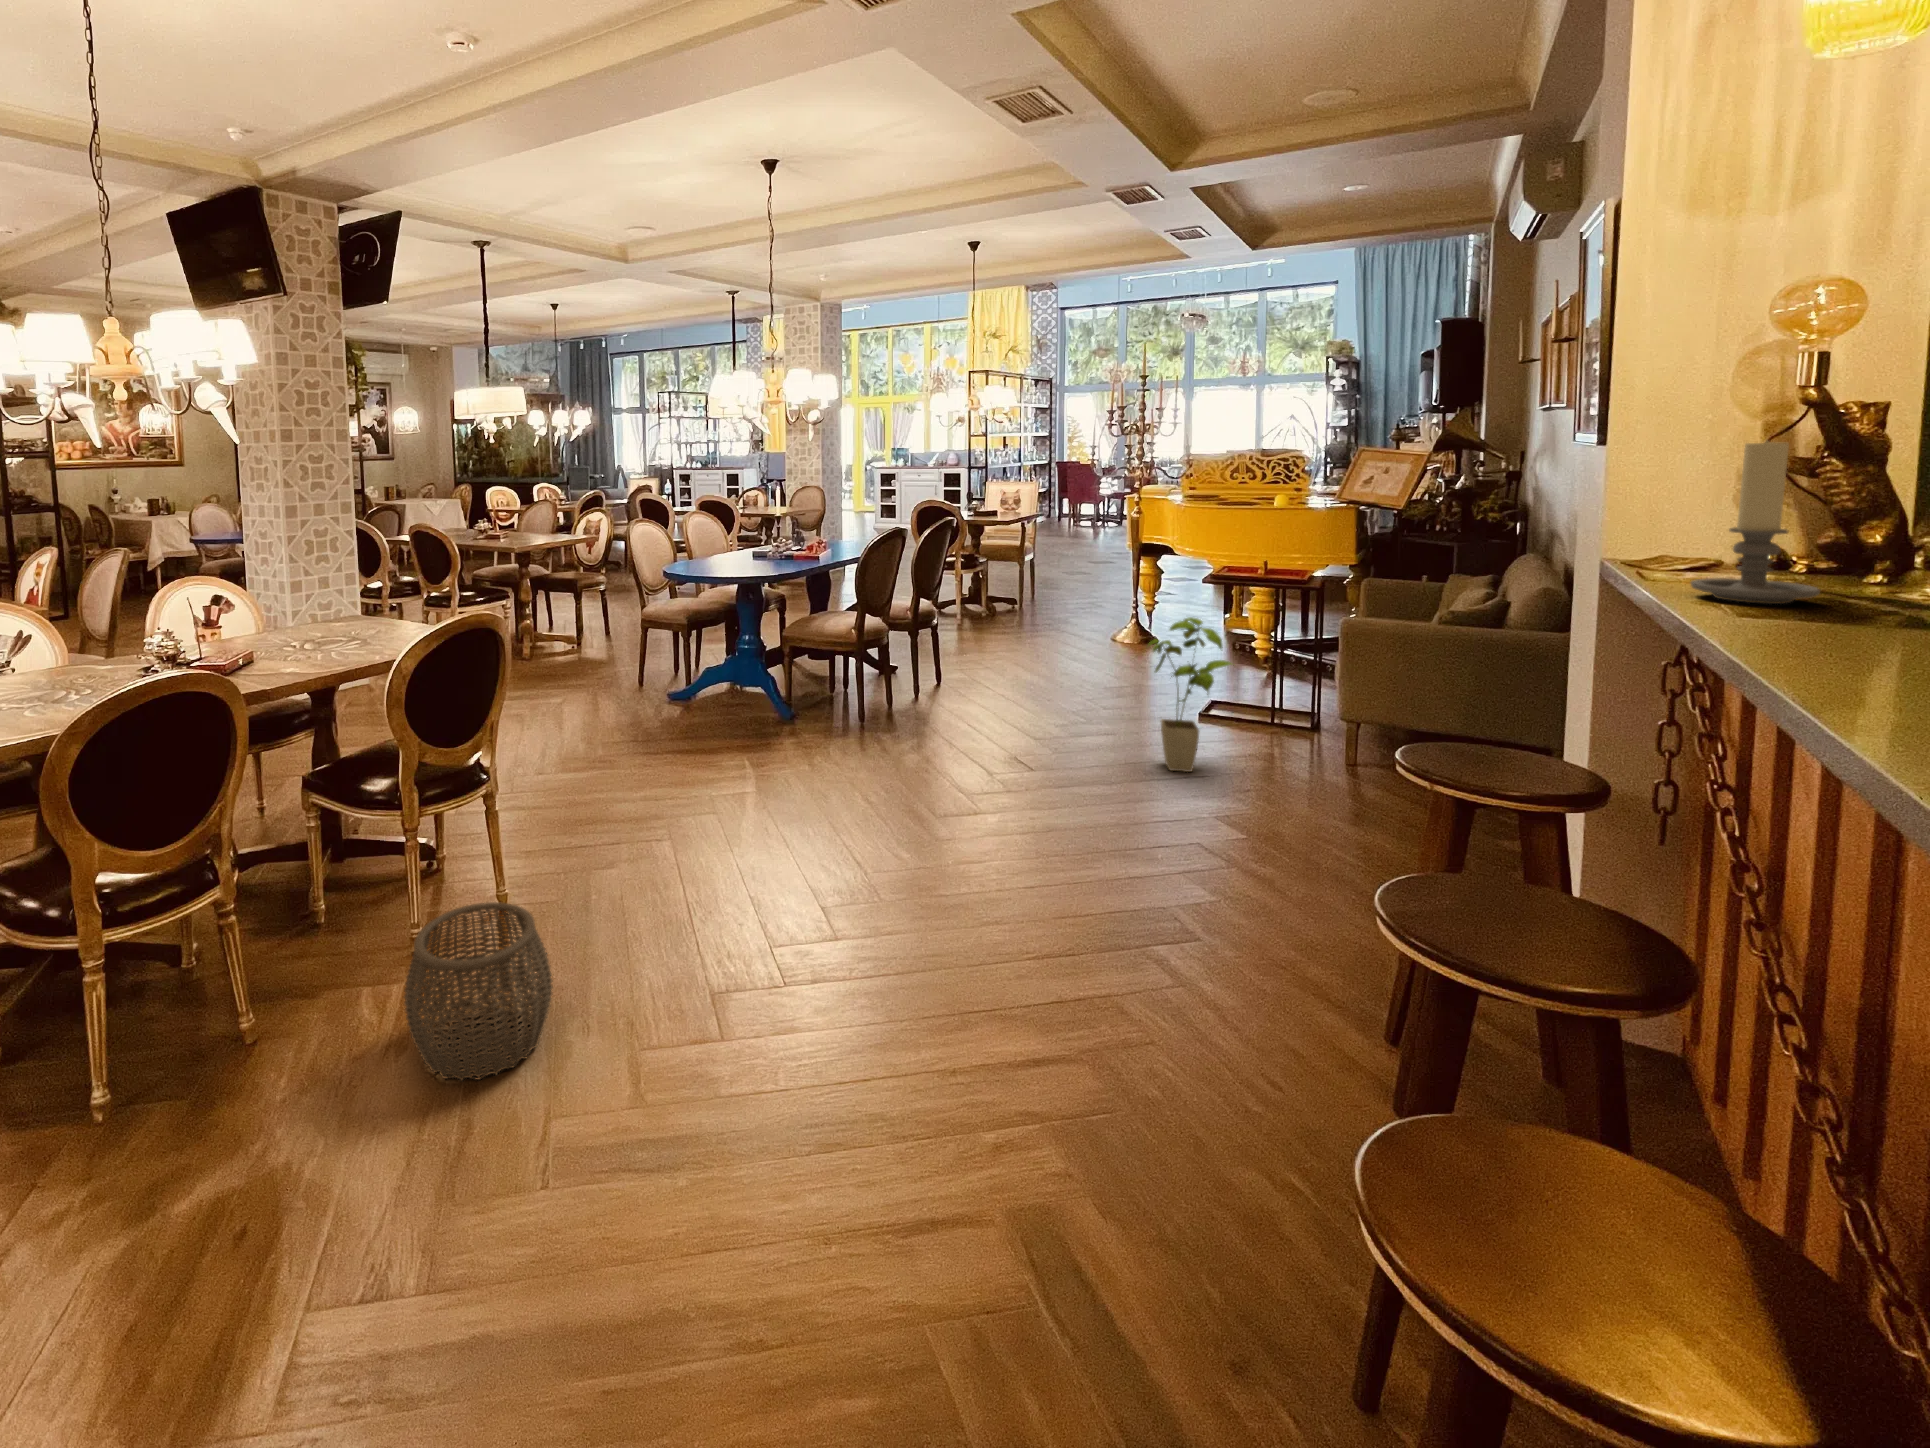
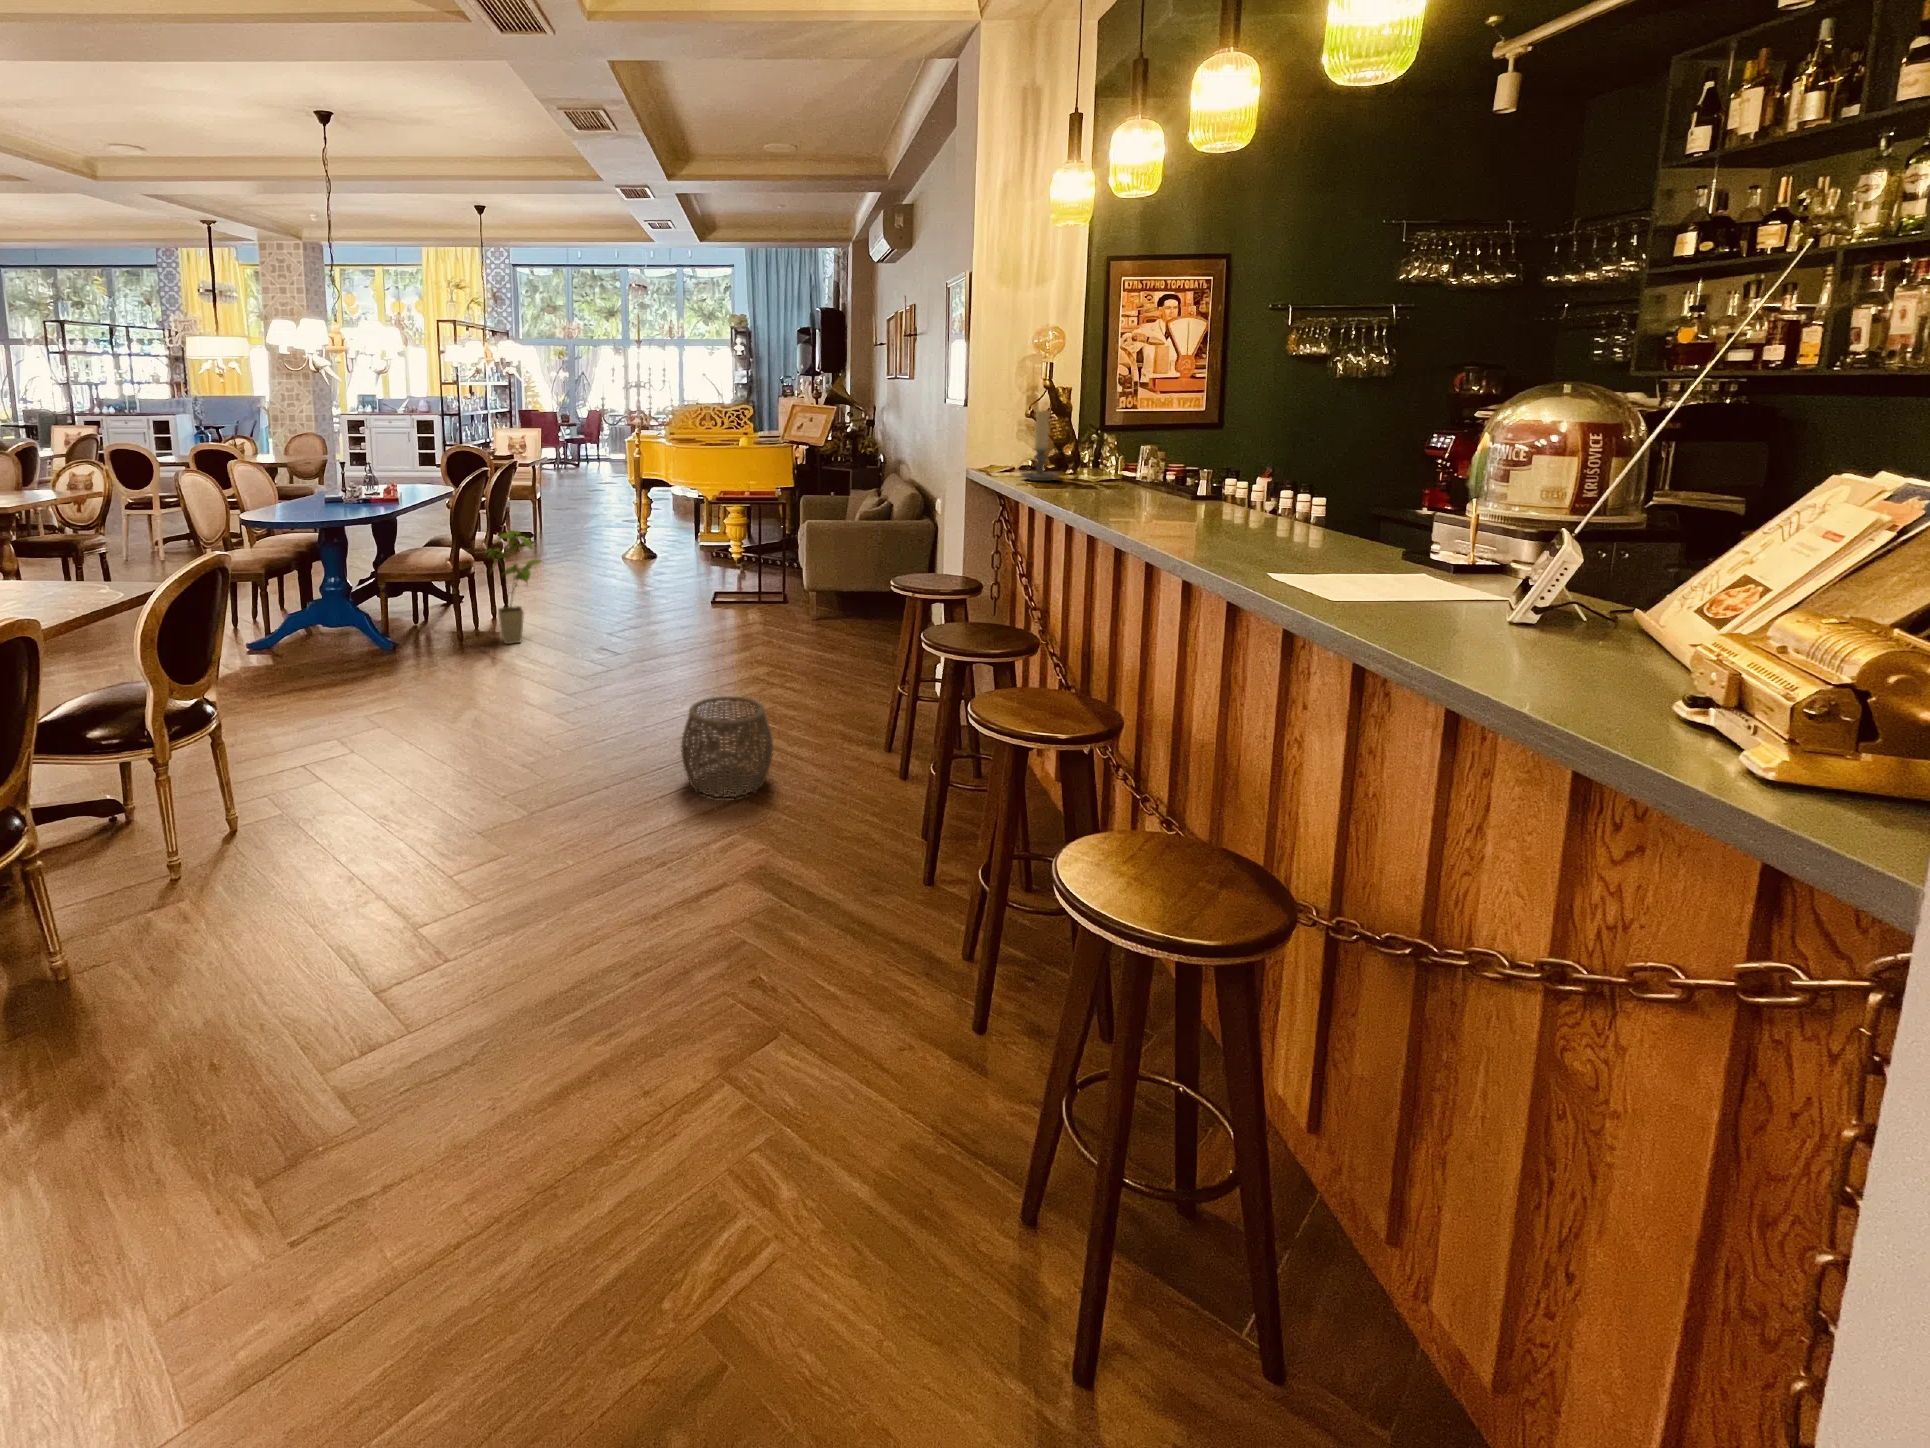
house plant: present [1148,617,1232,772] -> present [487,530,542,644]
woven basket: present [404,902,553,1081] -> present [681,696,773,797]

